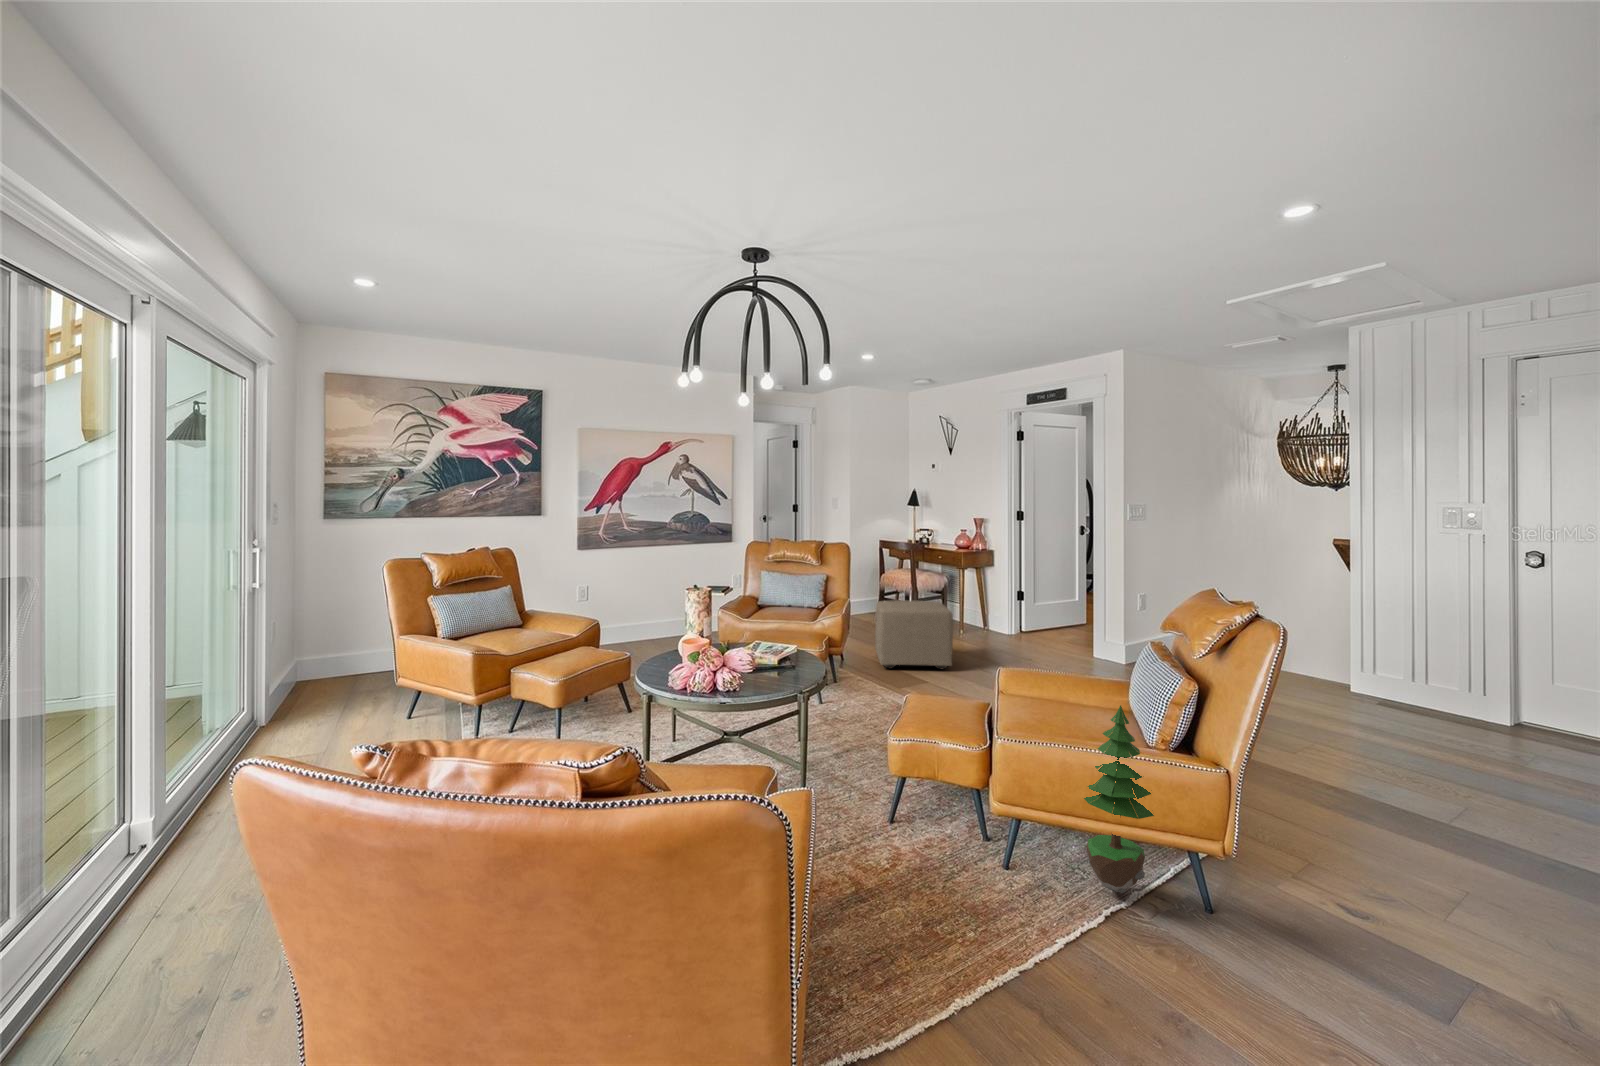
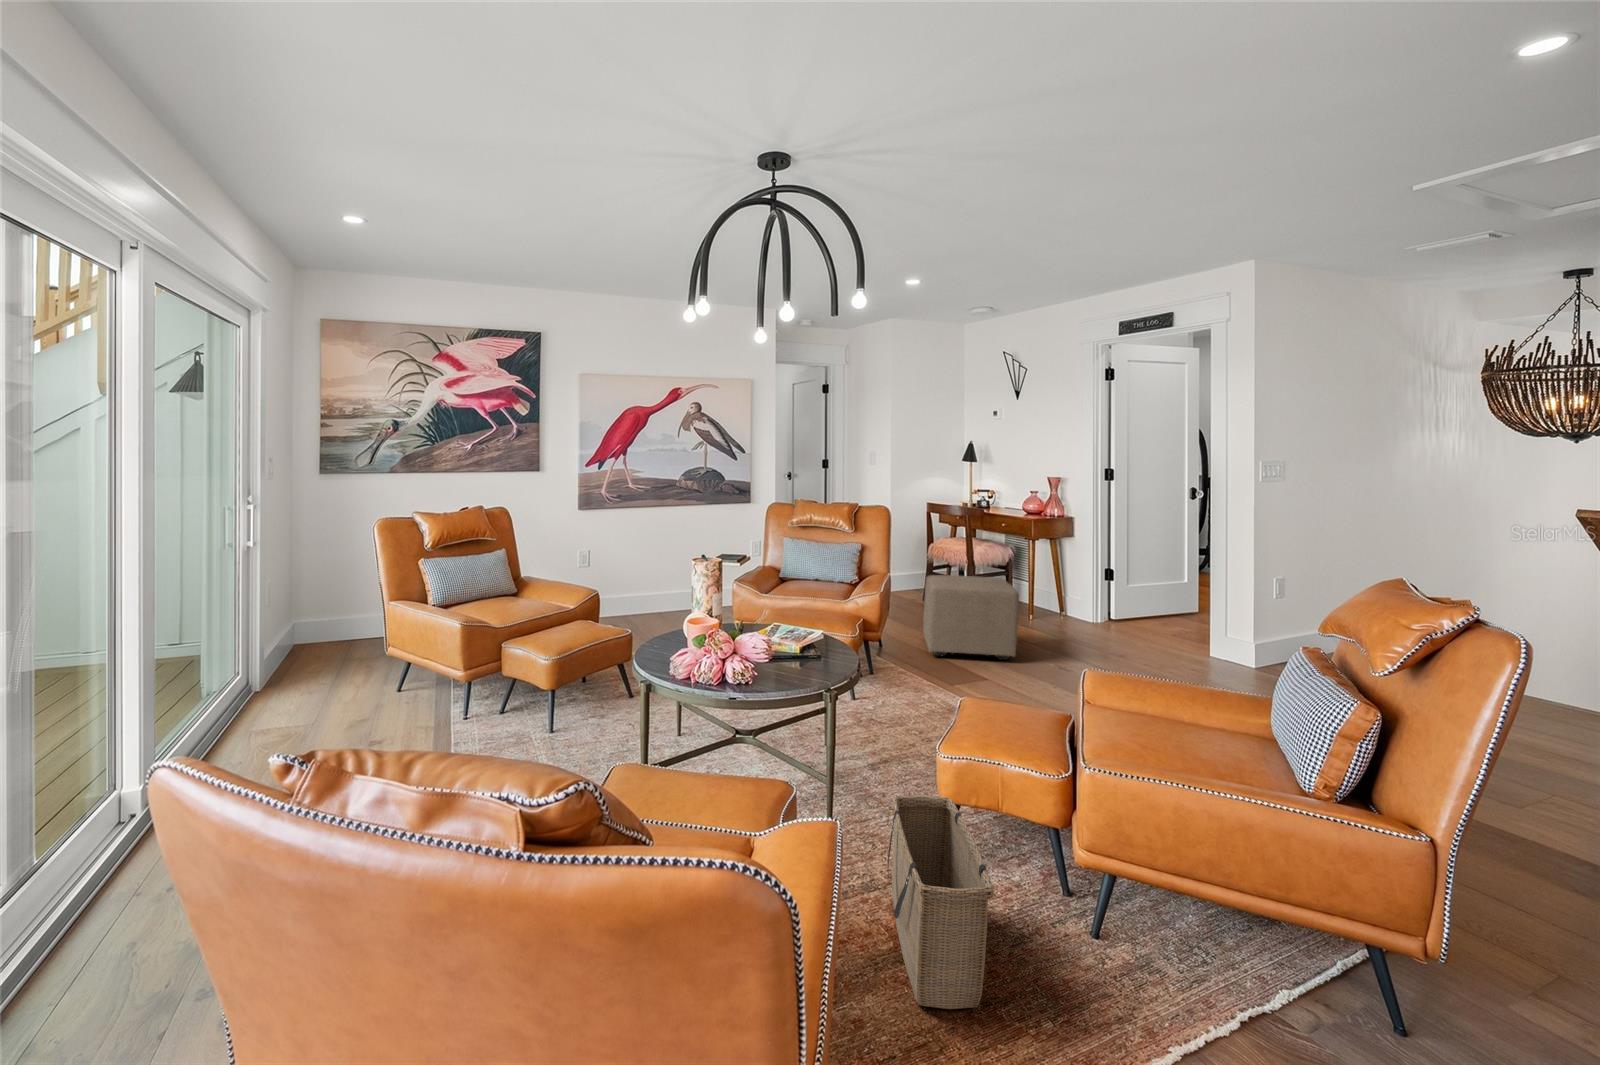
potted tree: present [1084,705,1154,893] -> none [1203,733,1314,987]
basket: none [849,769,925,920] -> present [888,795,994,1009]

